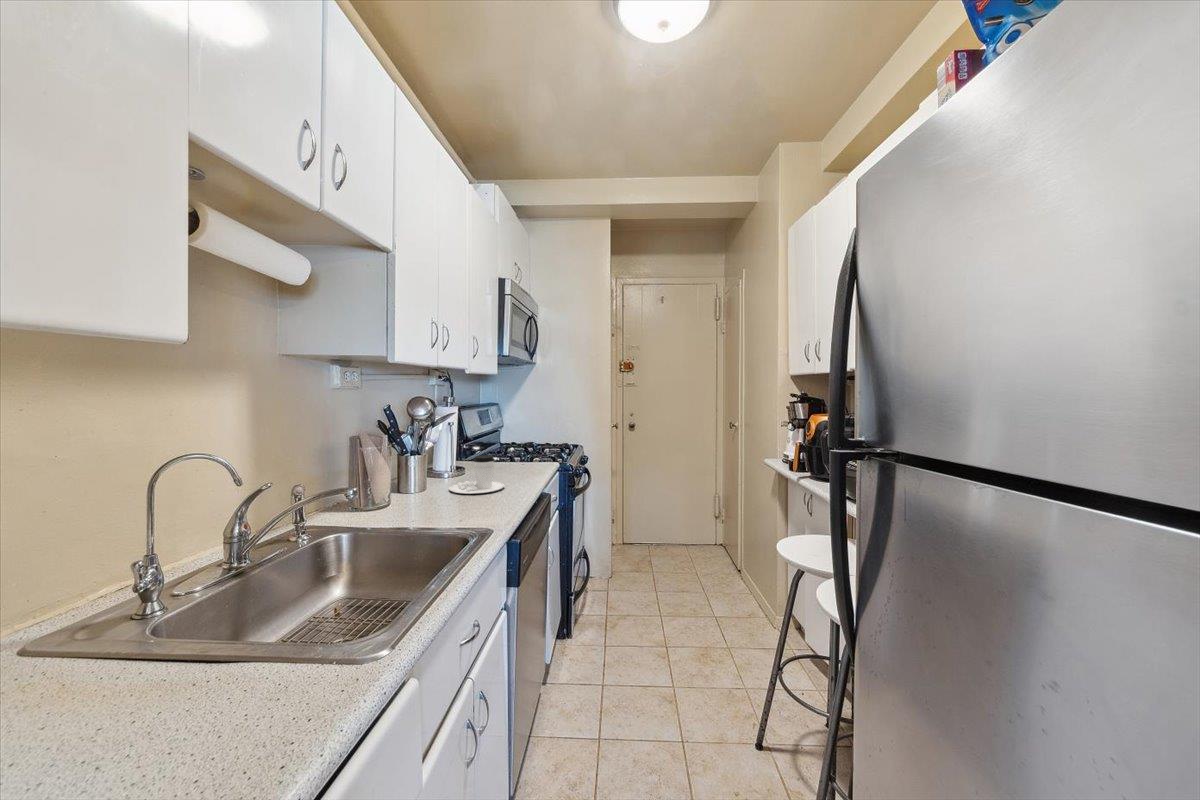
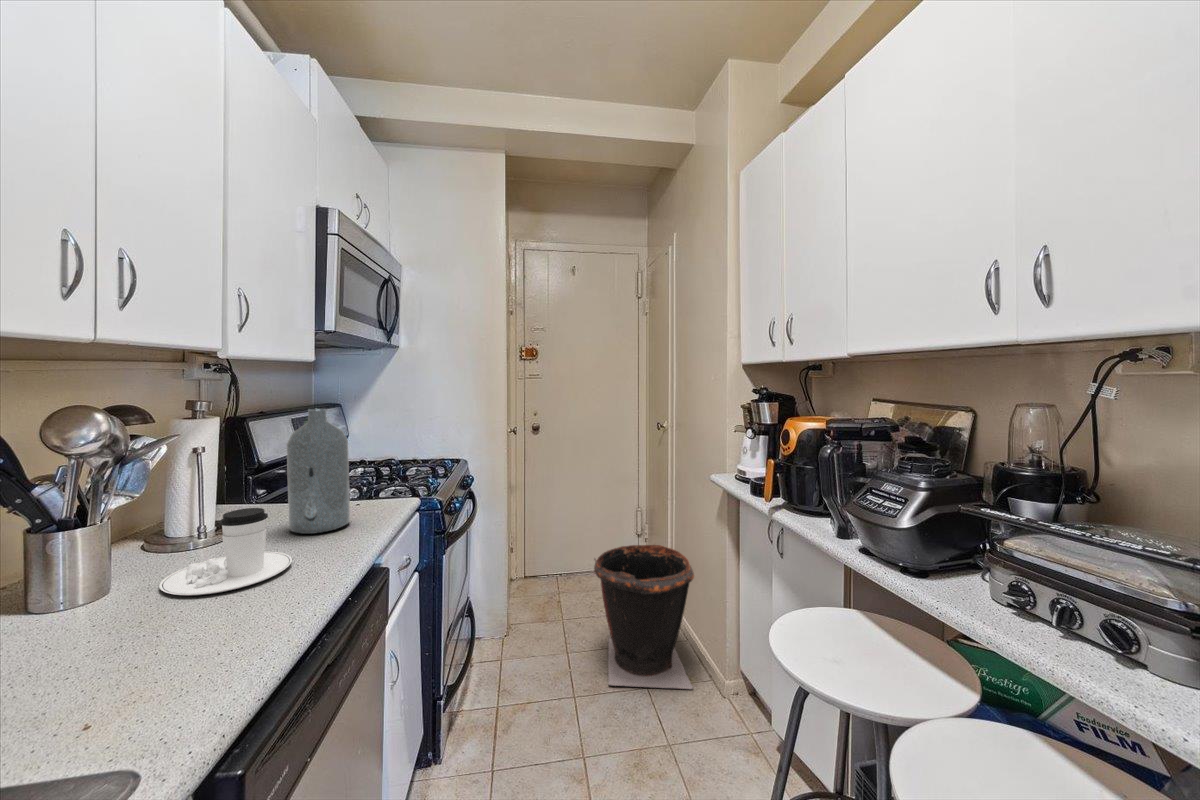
bottle: none [492,405,524,476] -> present [287,409,350,534]
trash can: none [675,514,753,620] -> present [594,545,694,689]

